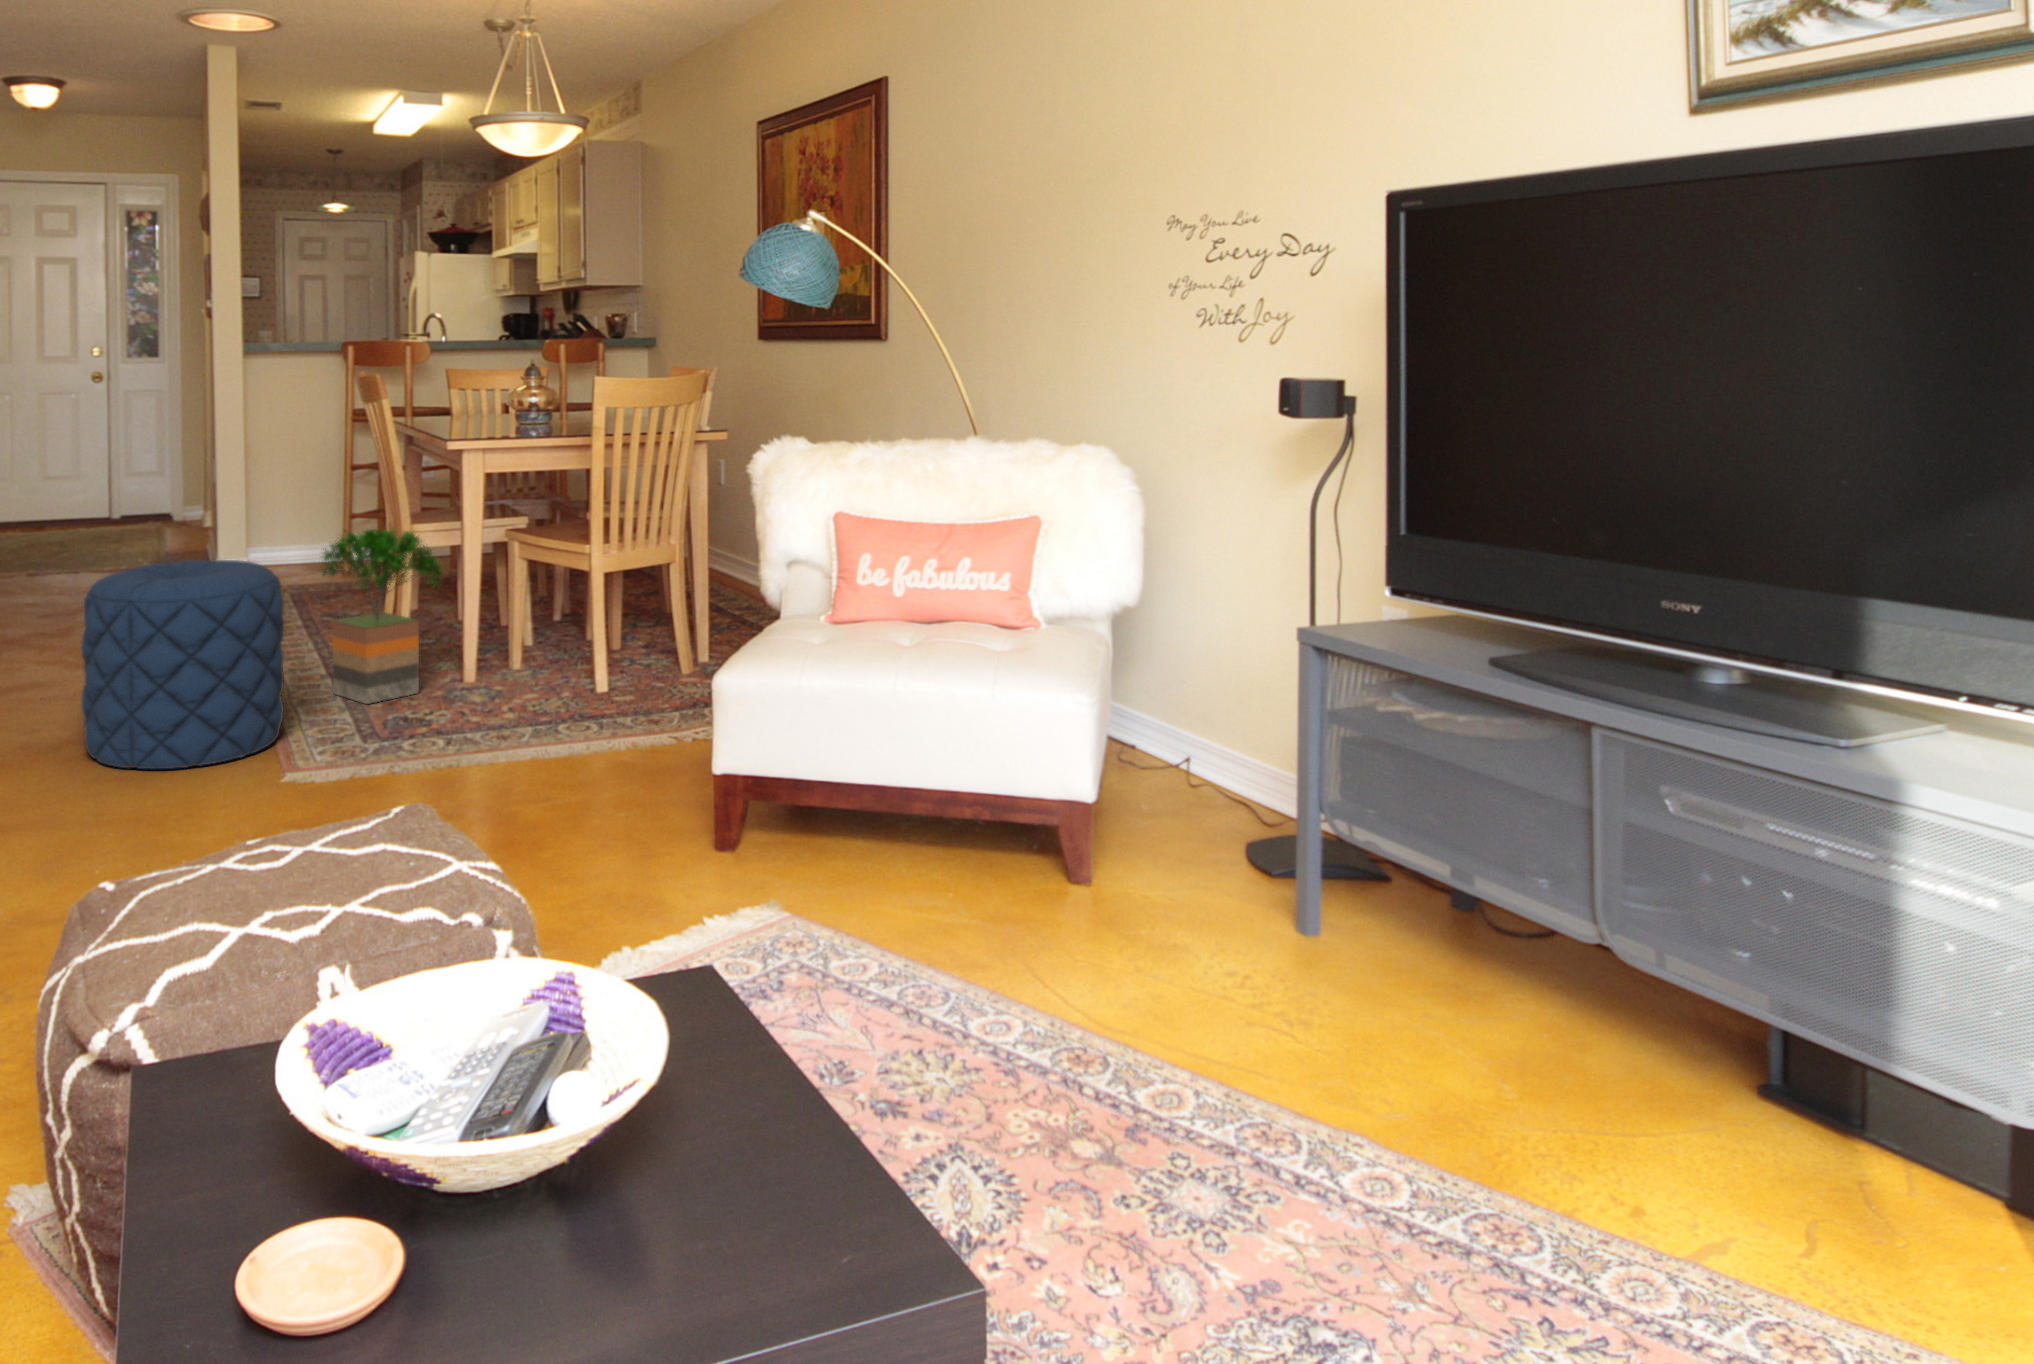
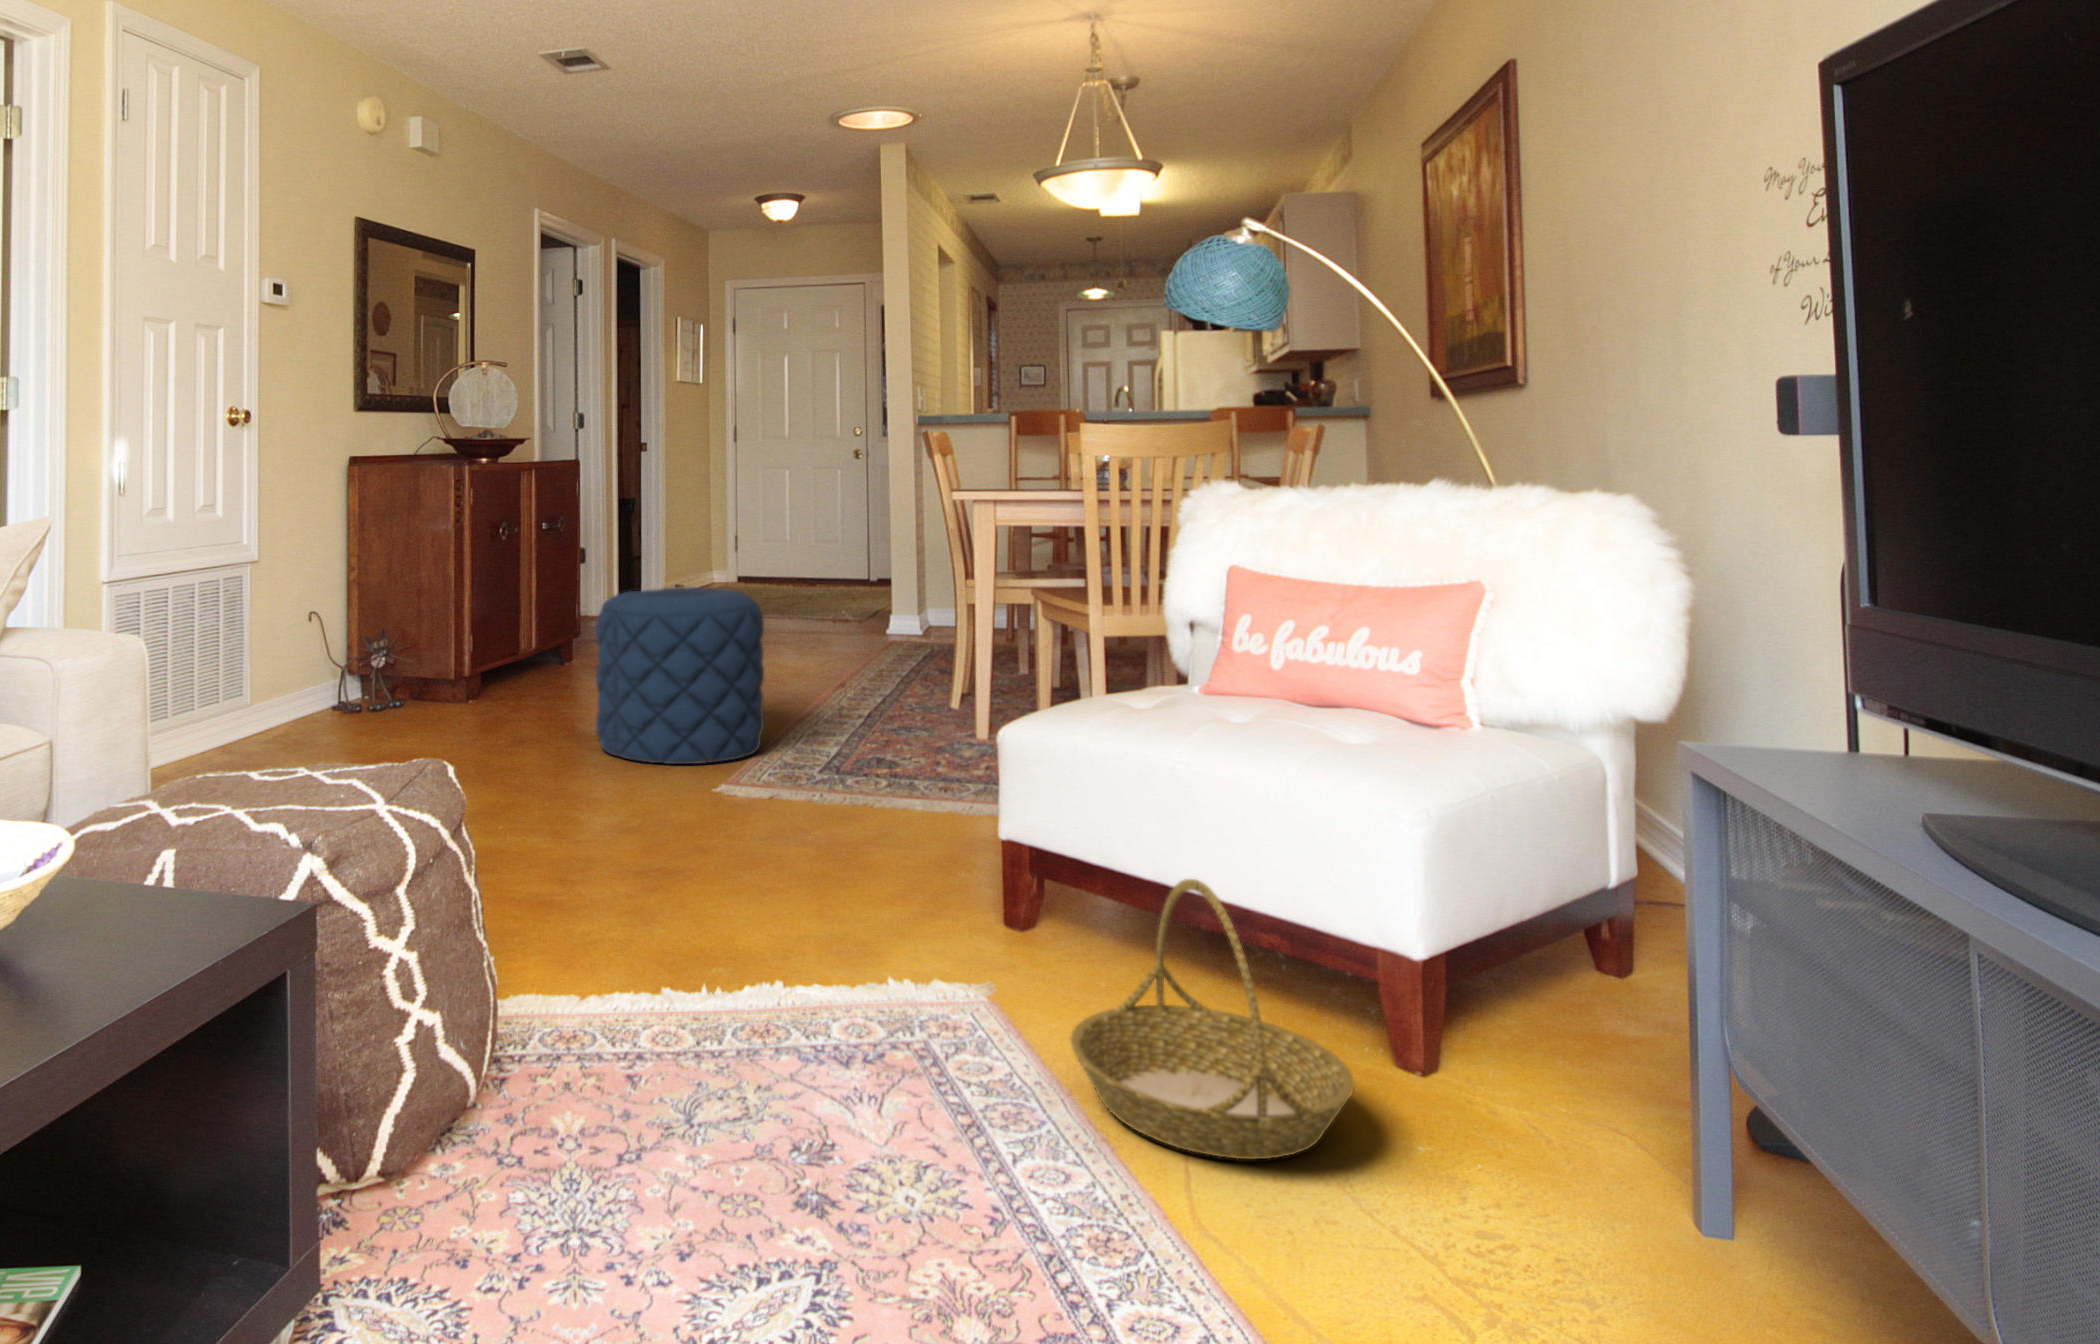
potted tree: present [321,529,445,704] -> none [828,573,948,743]
basket: none [947,783,1159,995] -> present [1070,879,1354,1159]

